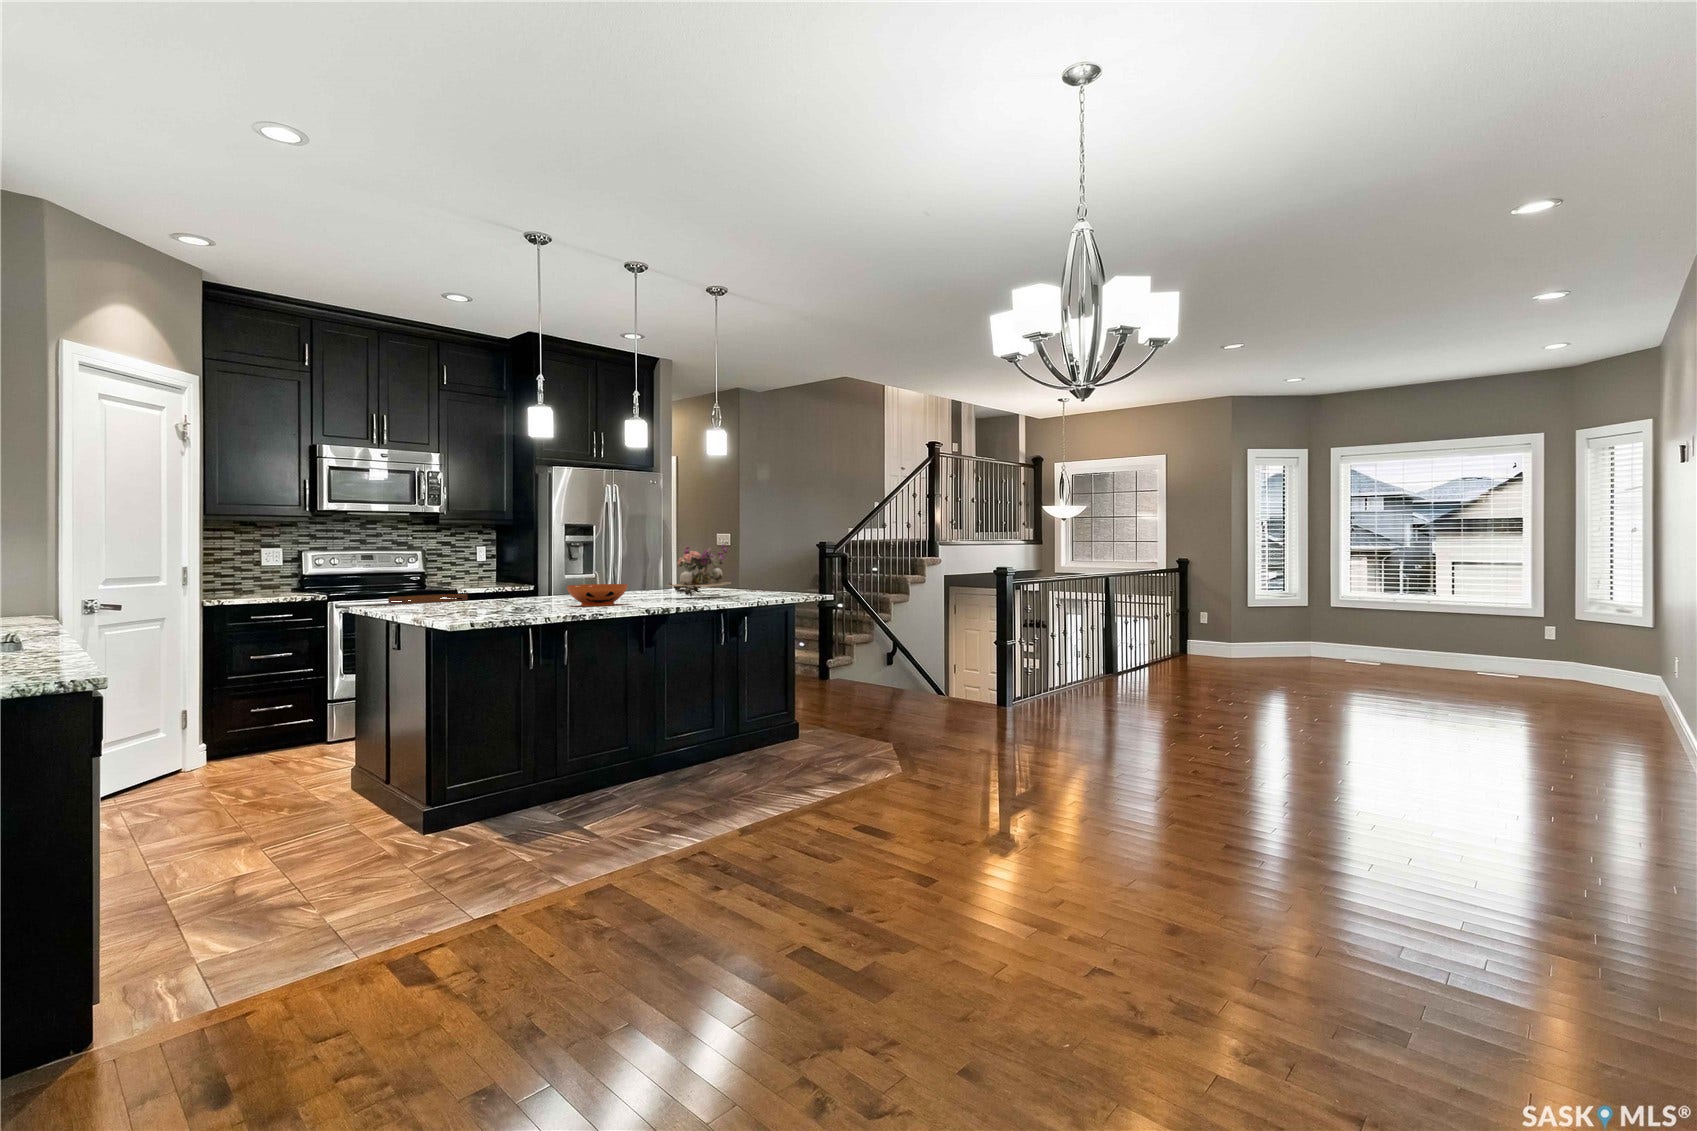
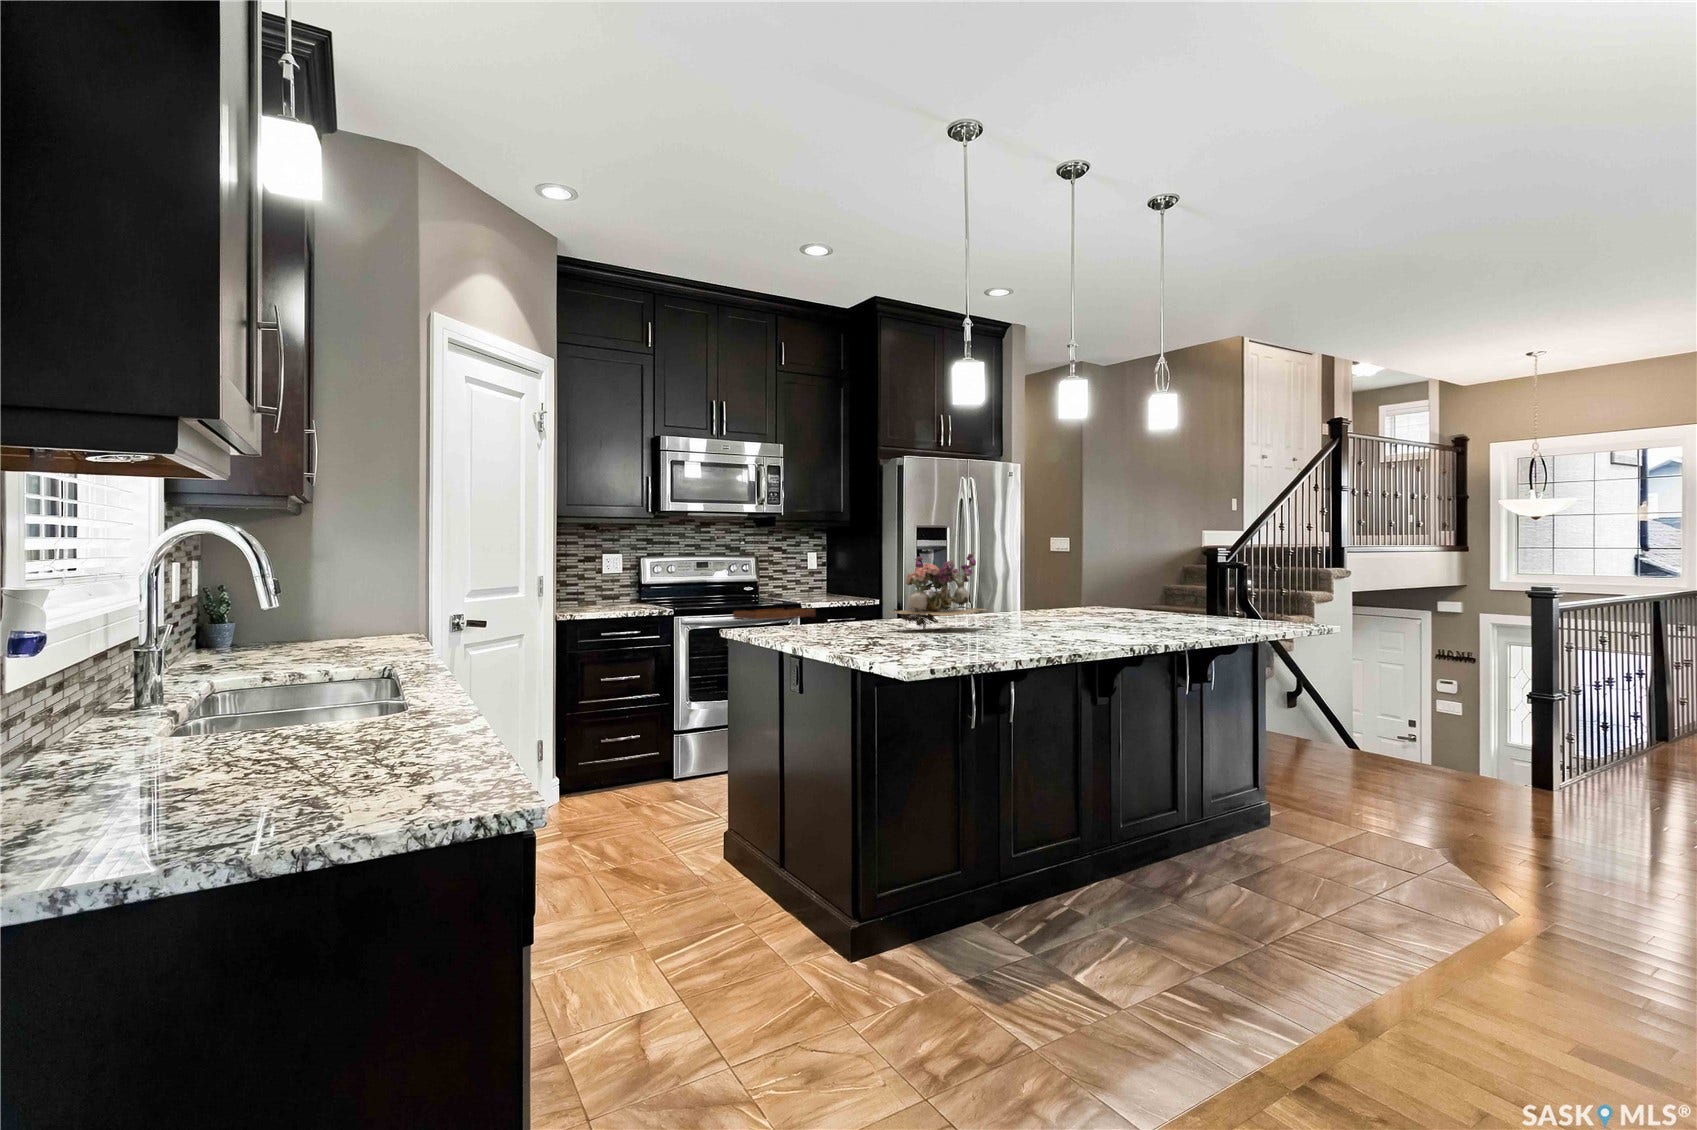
flower arrangement: present [666,543,730,597] -> present [889,552,987,629]
decorative bowl: present [566,584,628,606] -> none [1010,607,1097,640]

